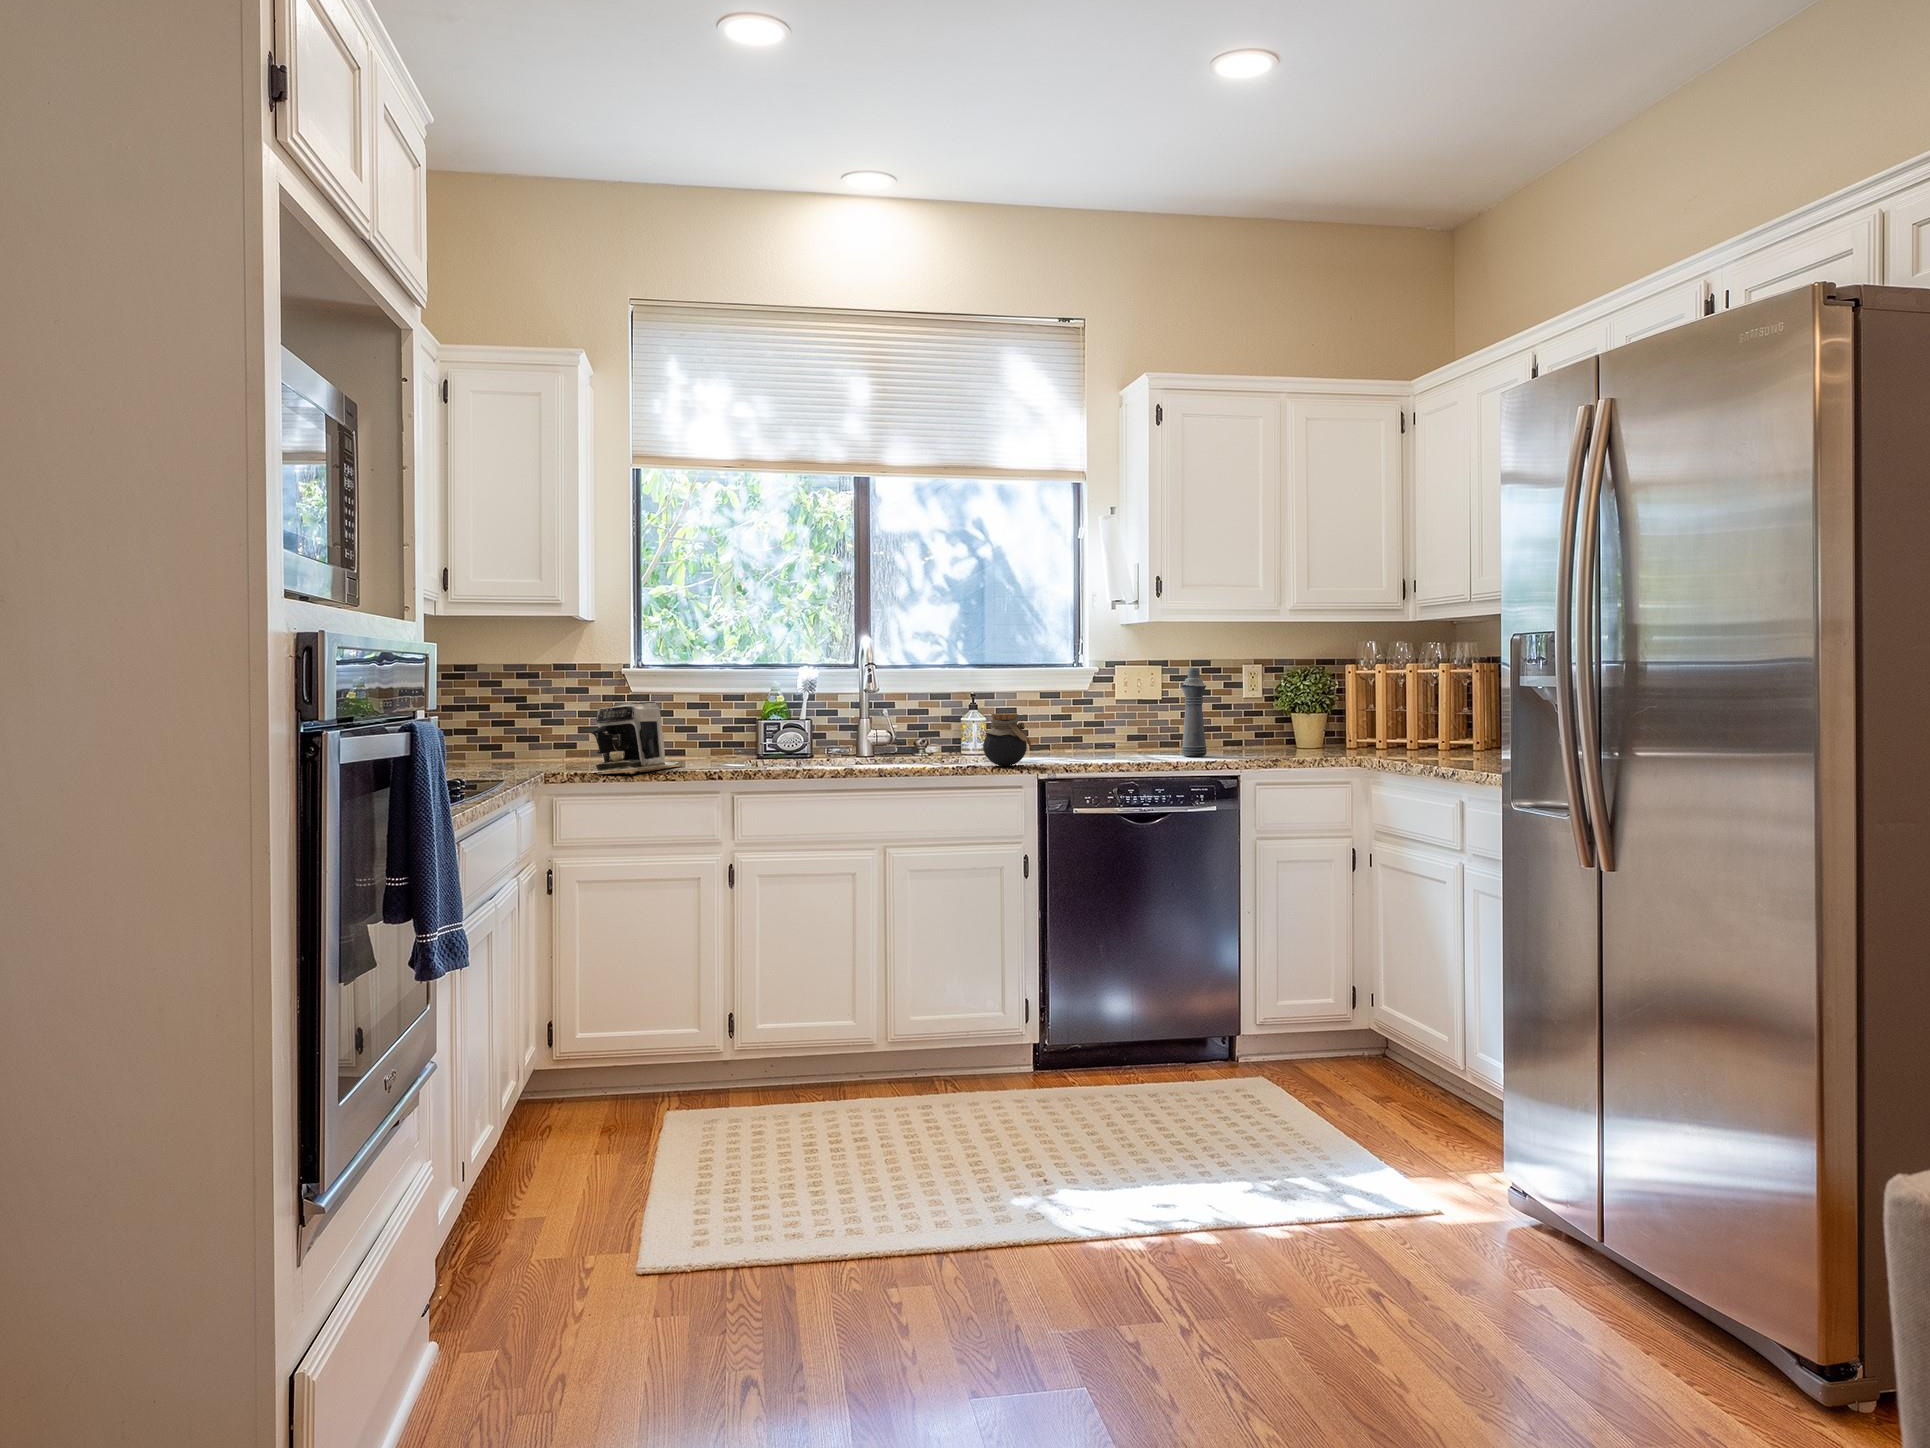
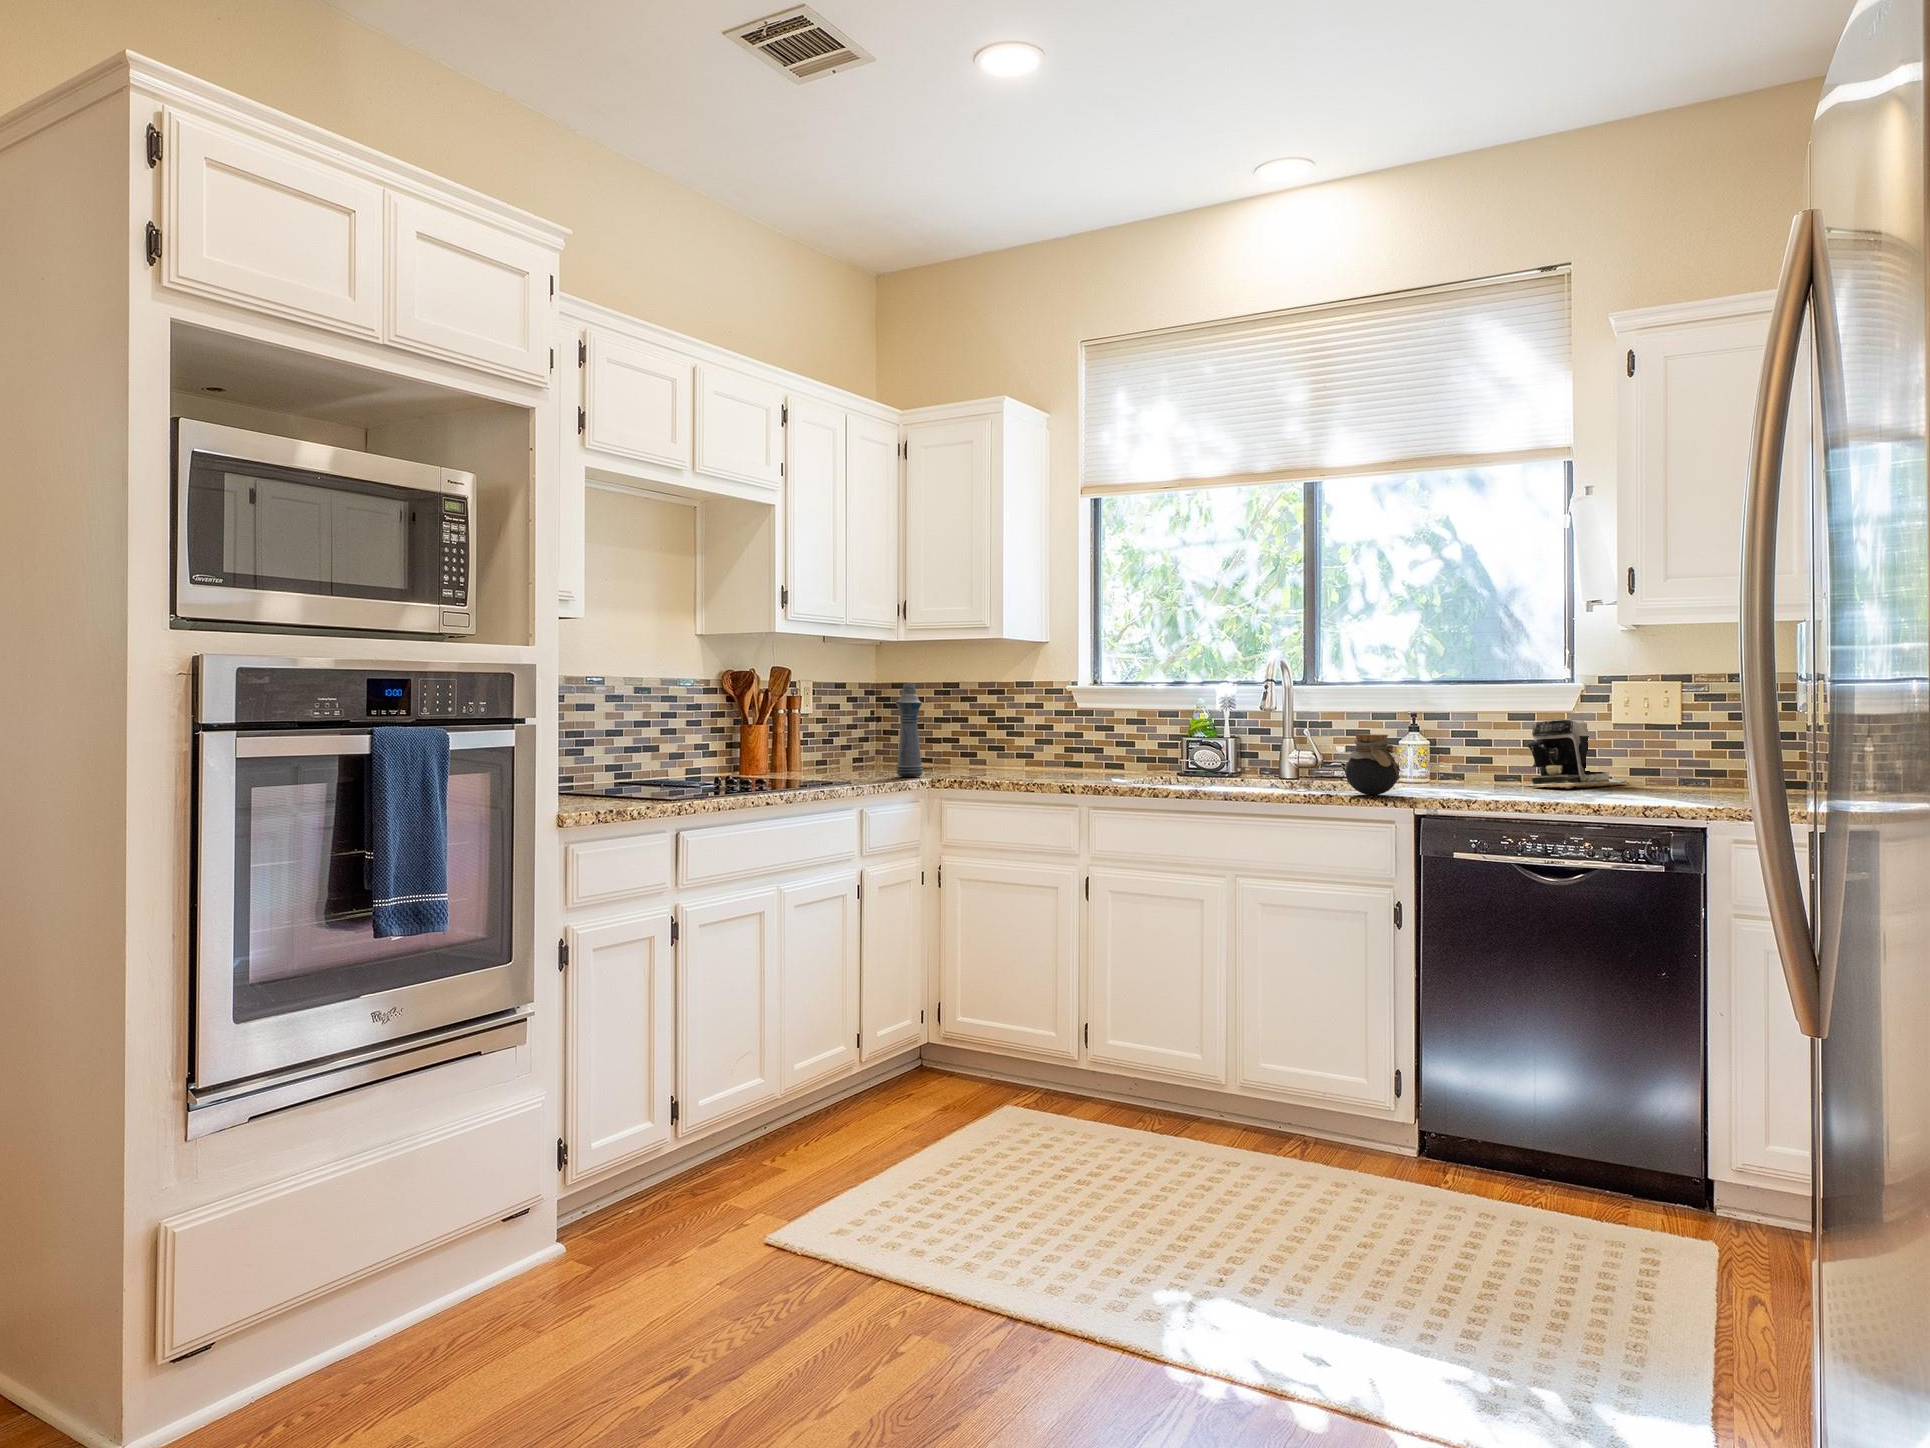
bottle: present [1181,668,1207,756] -> present [896,684,923,777]
coffee maker: present [591,701,683,774] -> present [1527,719,1630,789]

